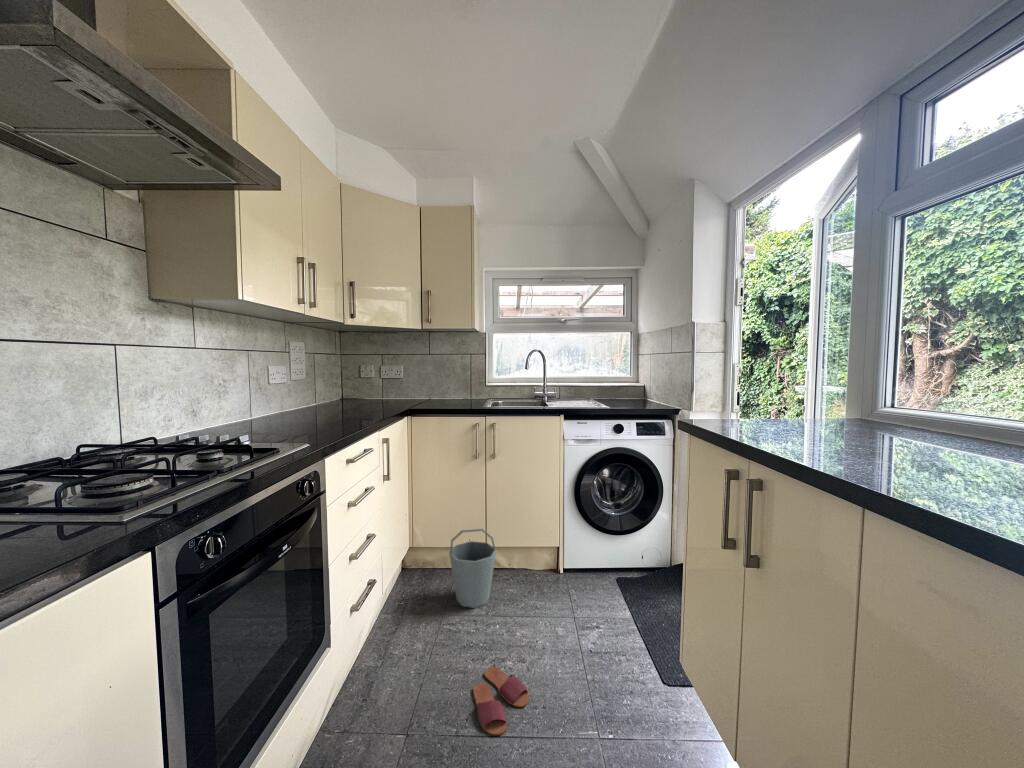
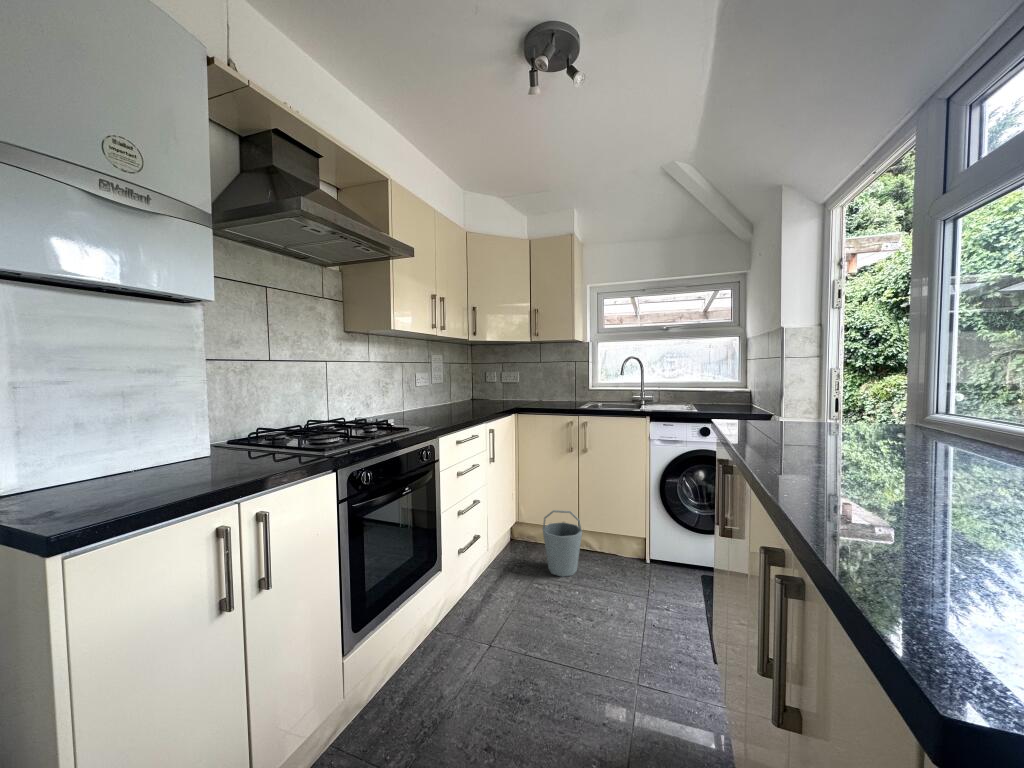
slippers: present [473,666,529,735] -> none [543,617,587,660]

